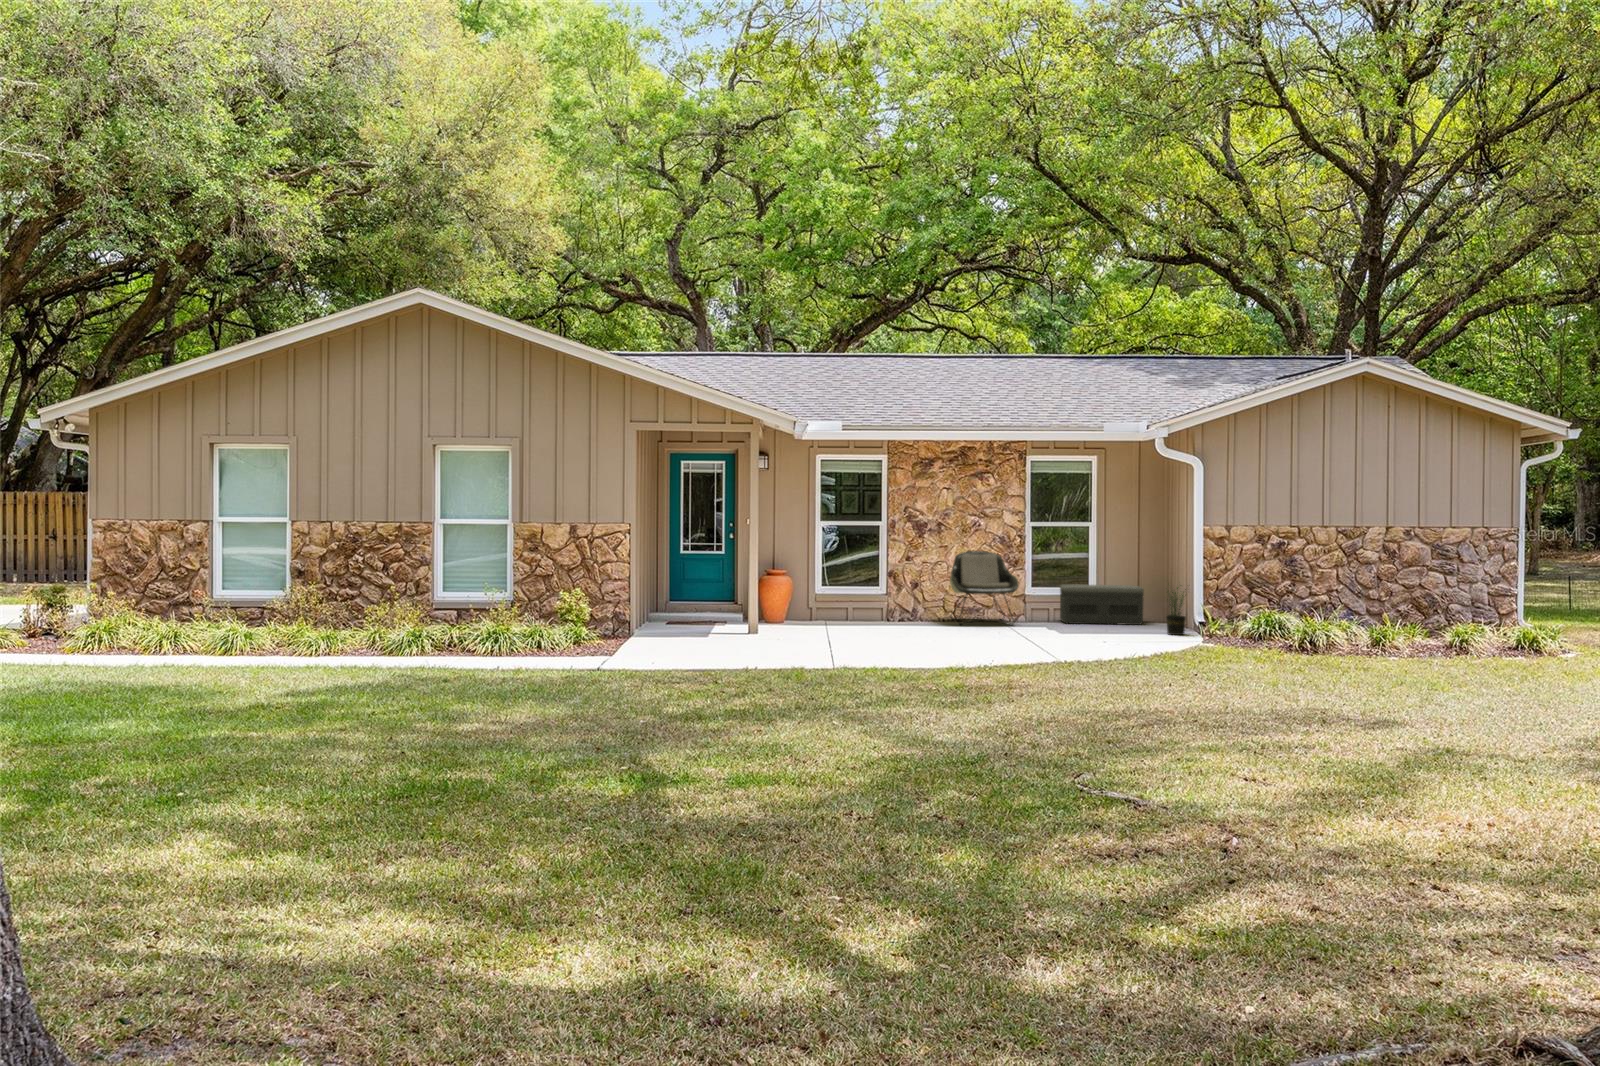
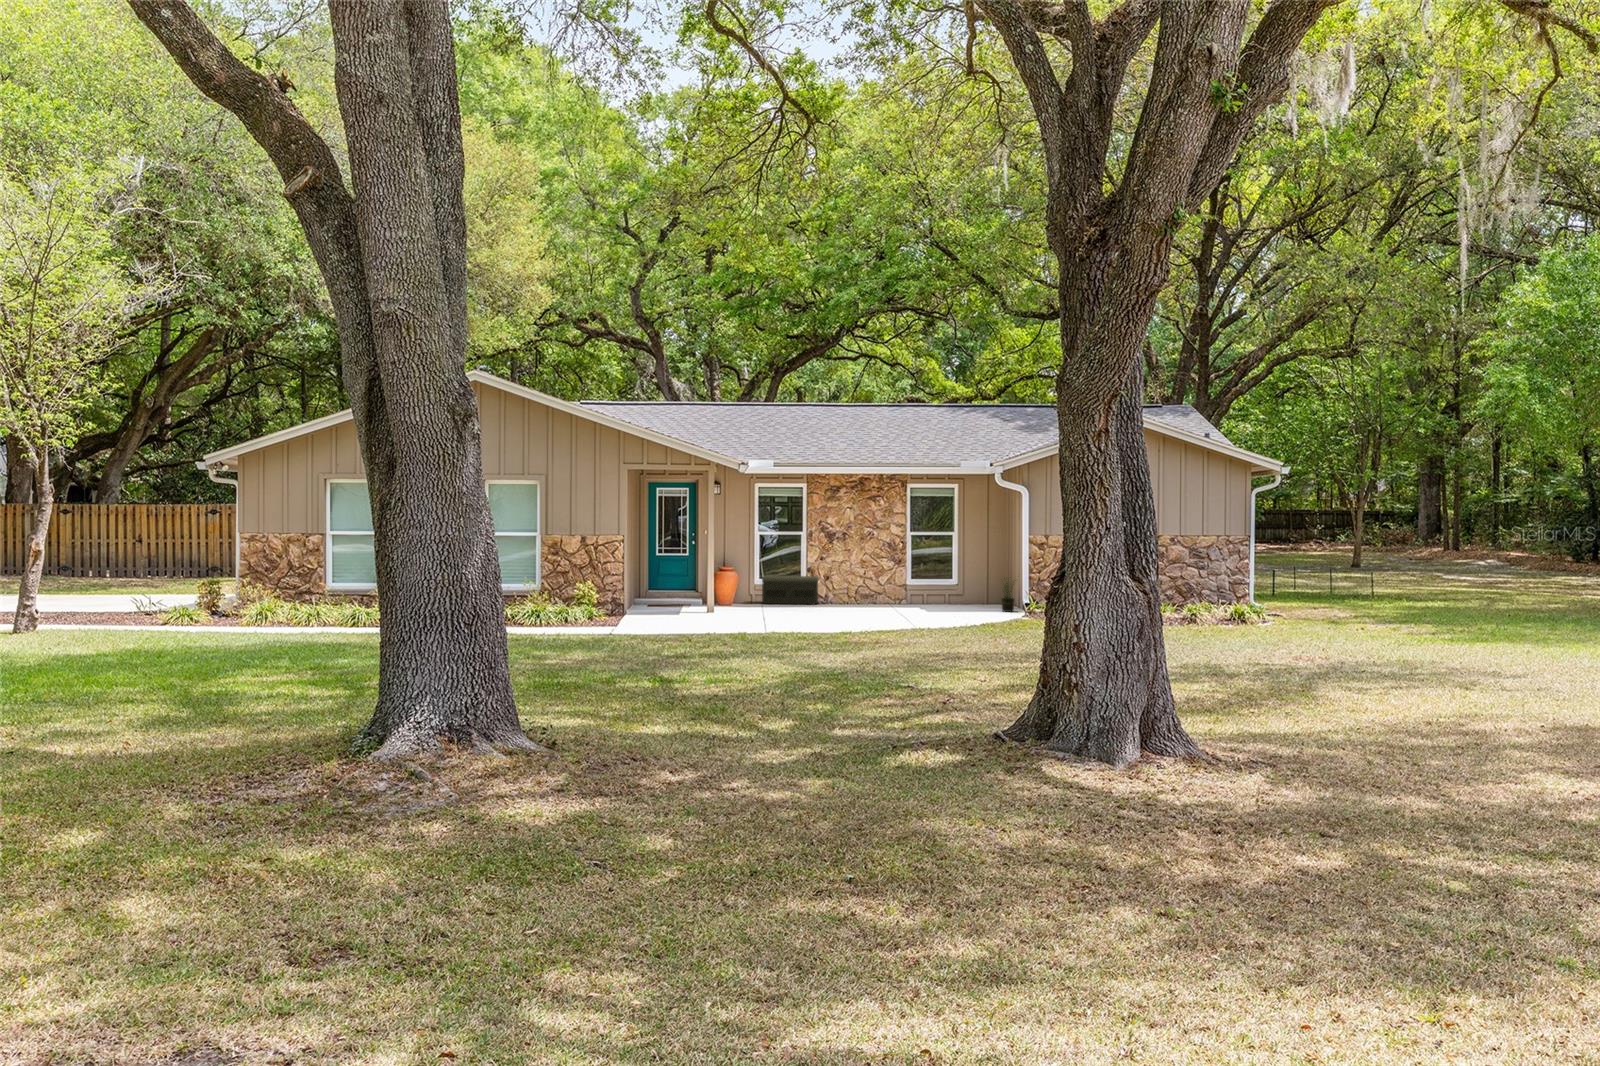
lounge chair: present [950,551,1019,625] -> none [853,552,901,606]
storage bench: present [1060,584,1144,625] -> present [762,576,819,604]

